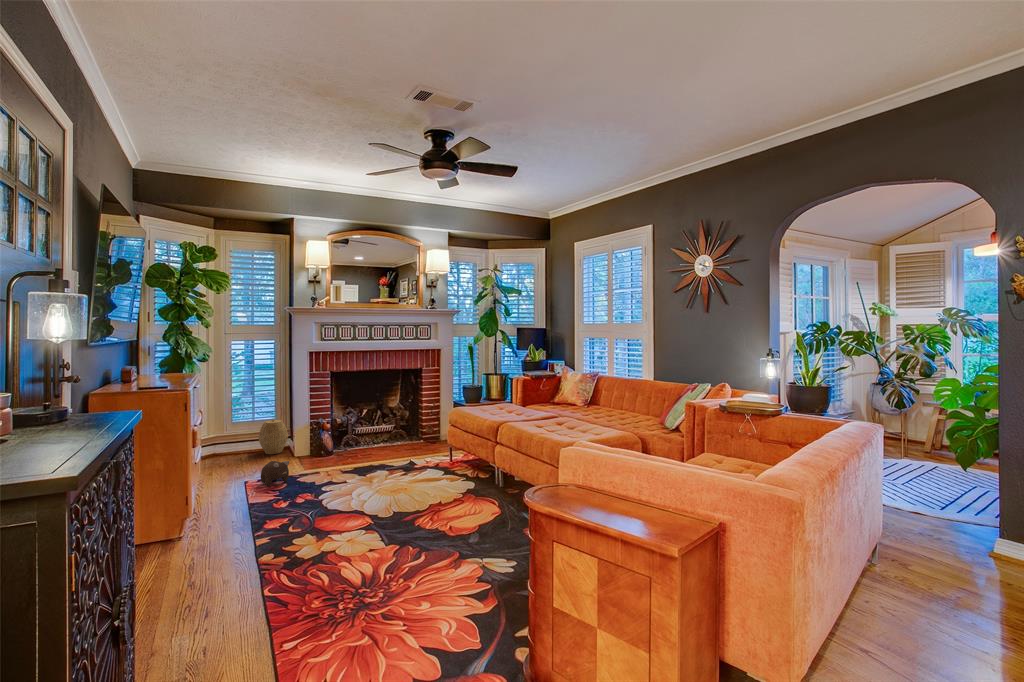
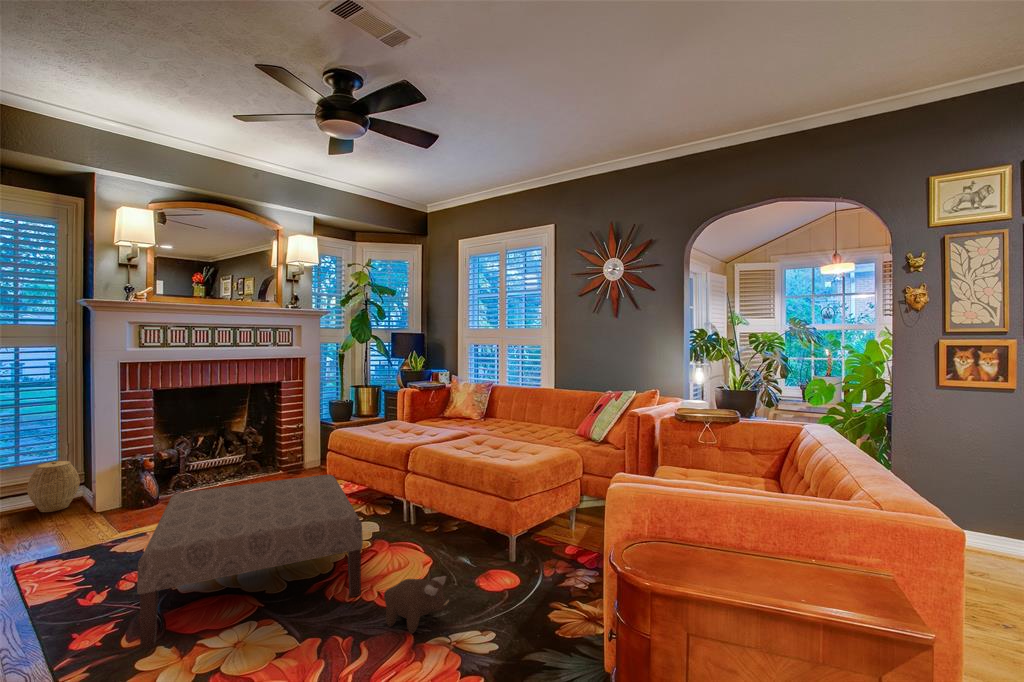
ottoman: none [295,439,439,534] -> present [137,475,363,649]
plush toy: present [261,461,289,486] -> present [384,576,449,634]

